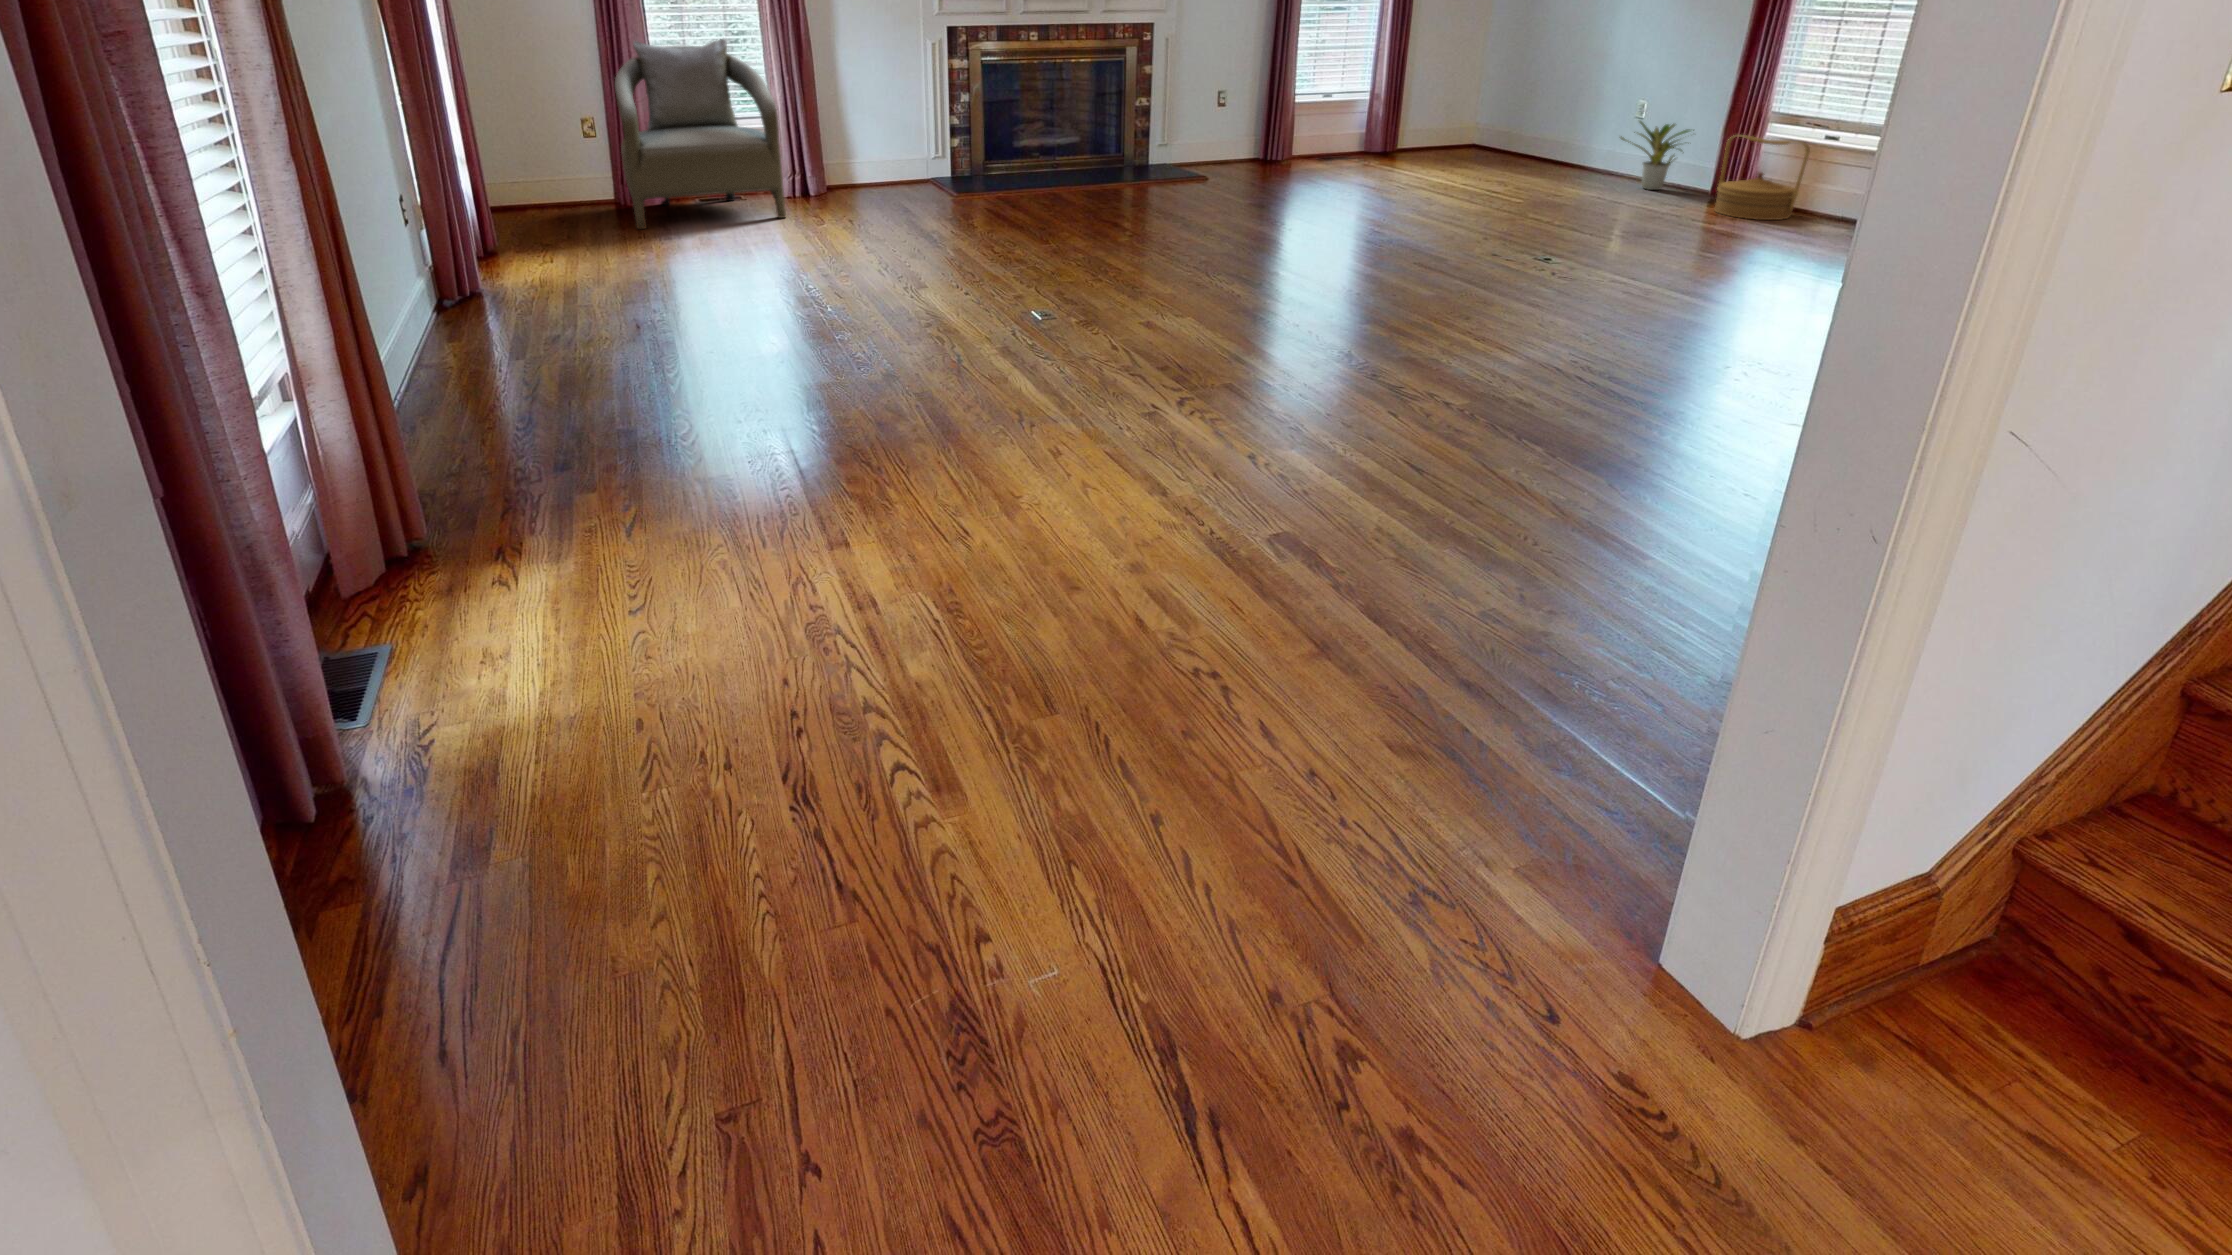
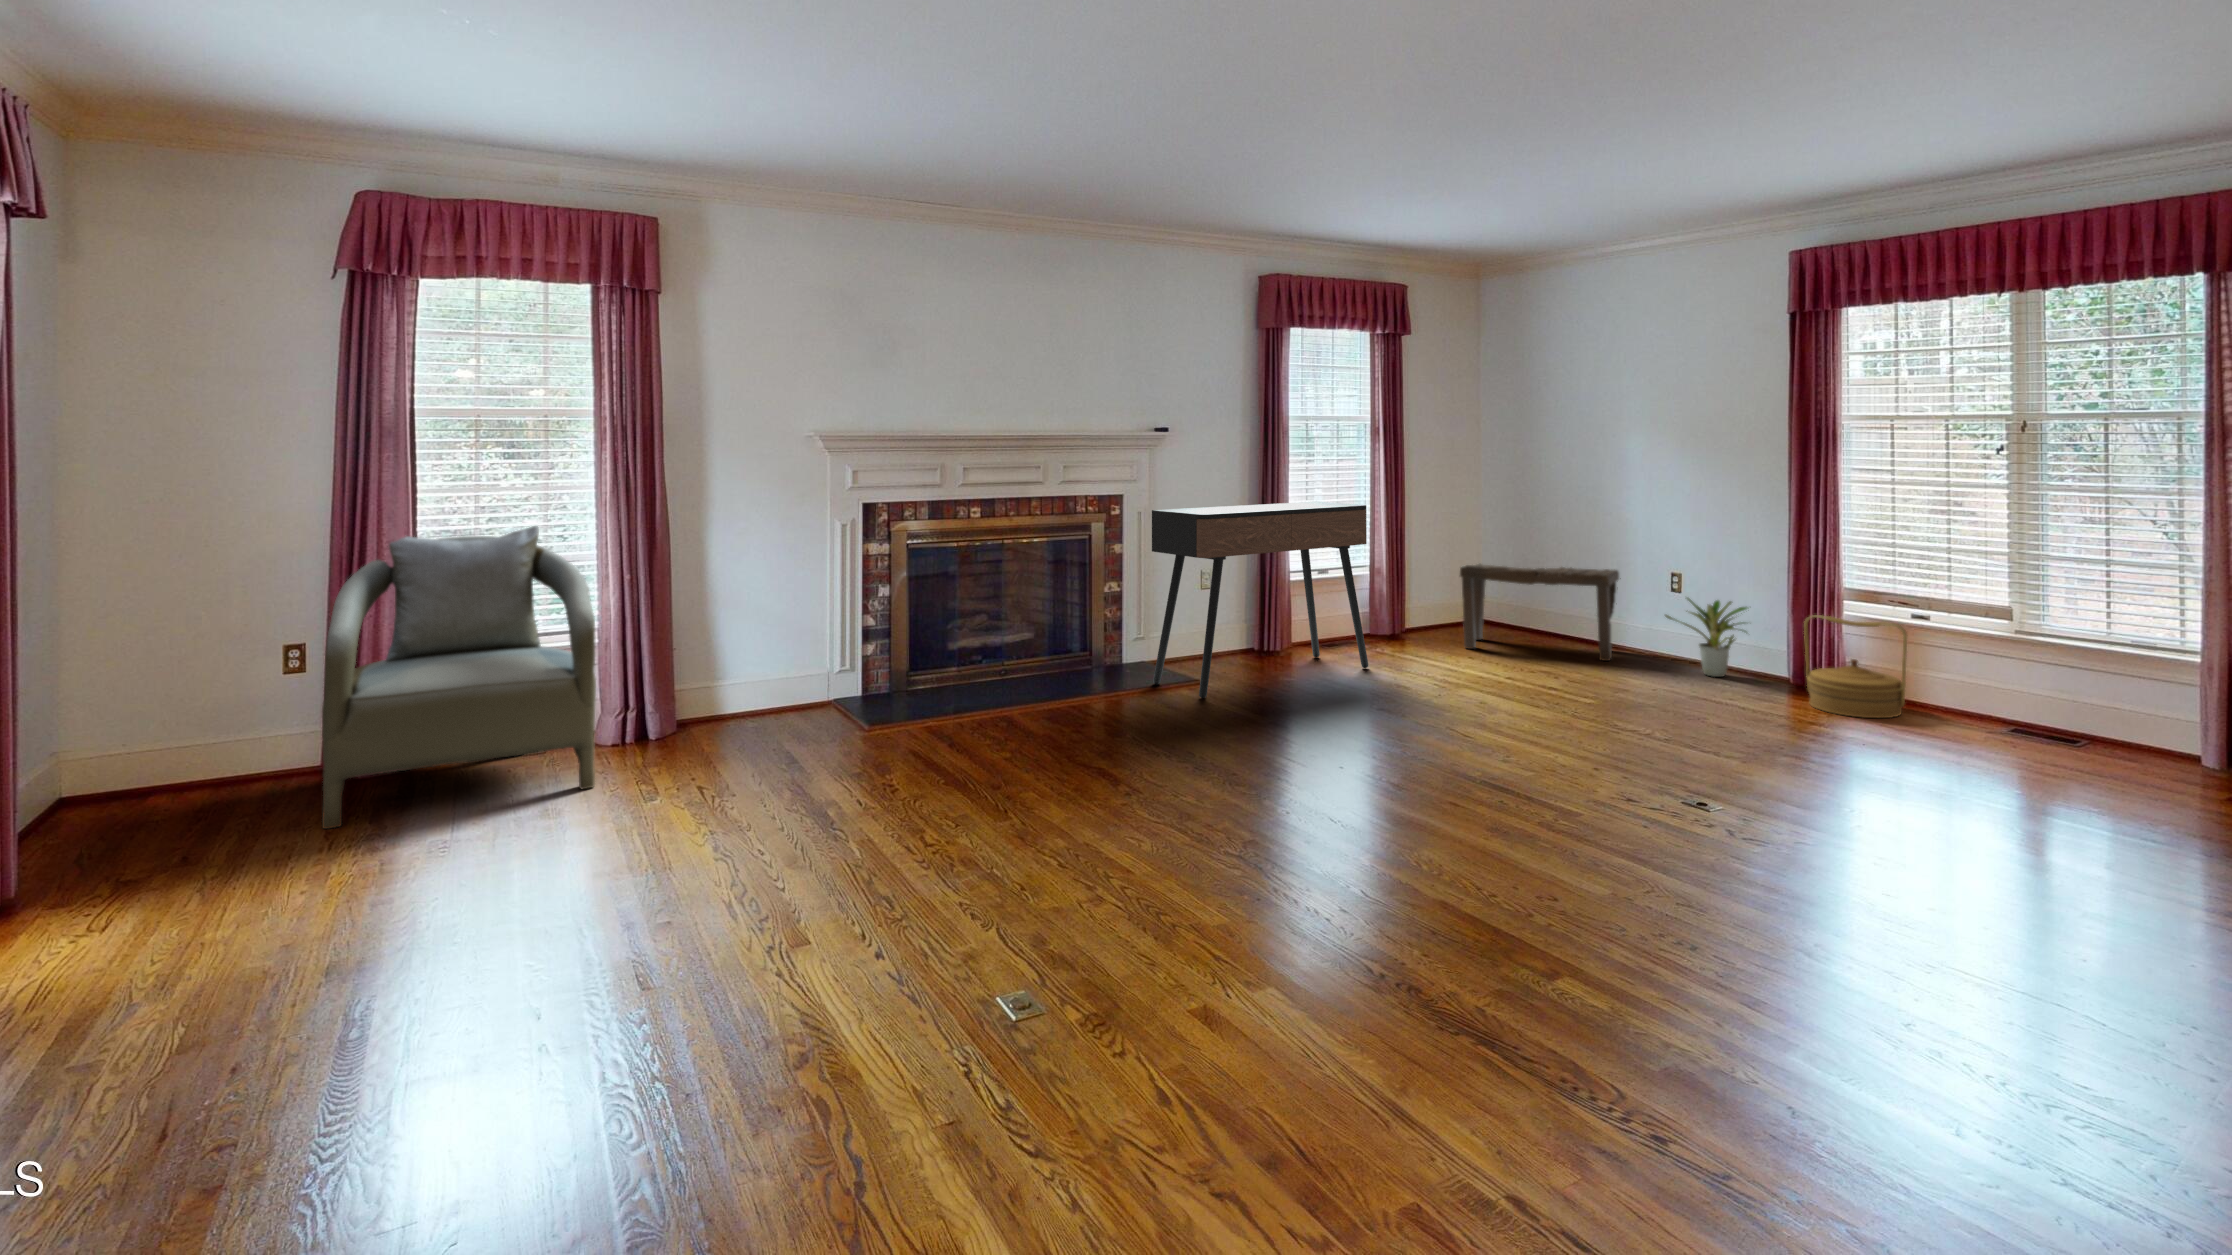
console table: none [1171,31,1363,188] -> present [1152,502,1368,698]
bench: none [1443,91,1596,177] -> present [1460,564,1621,661]

